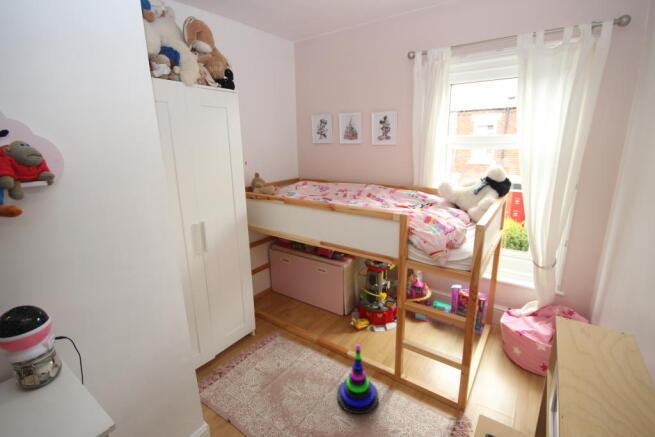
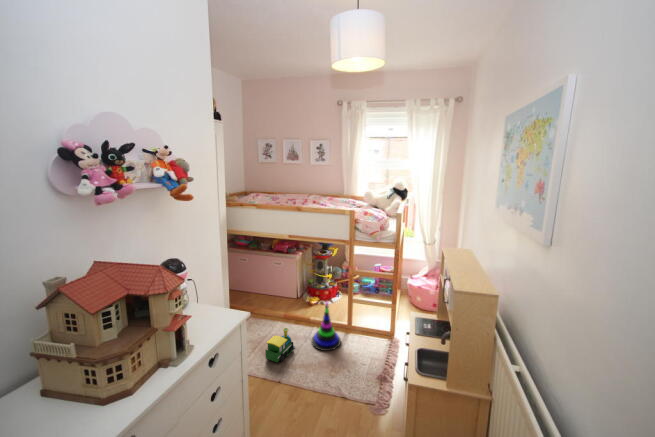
toy train: none [268,369,314,419] -> present [265,328,295,362]

